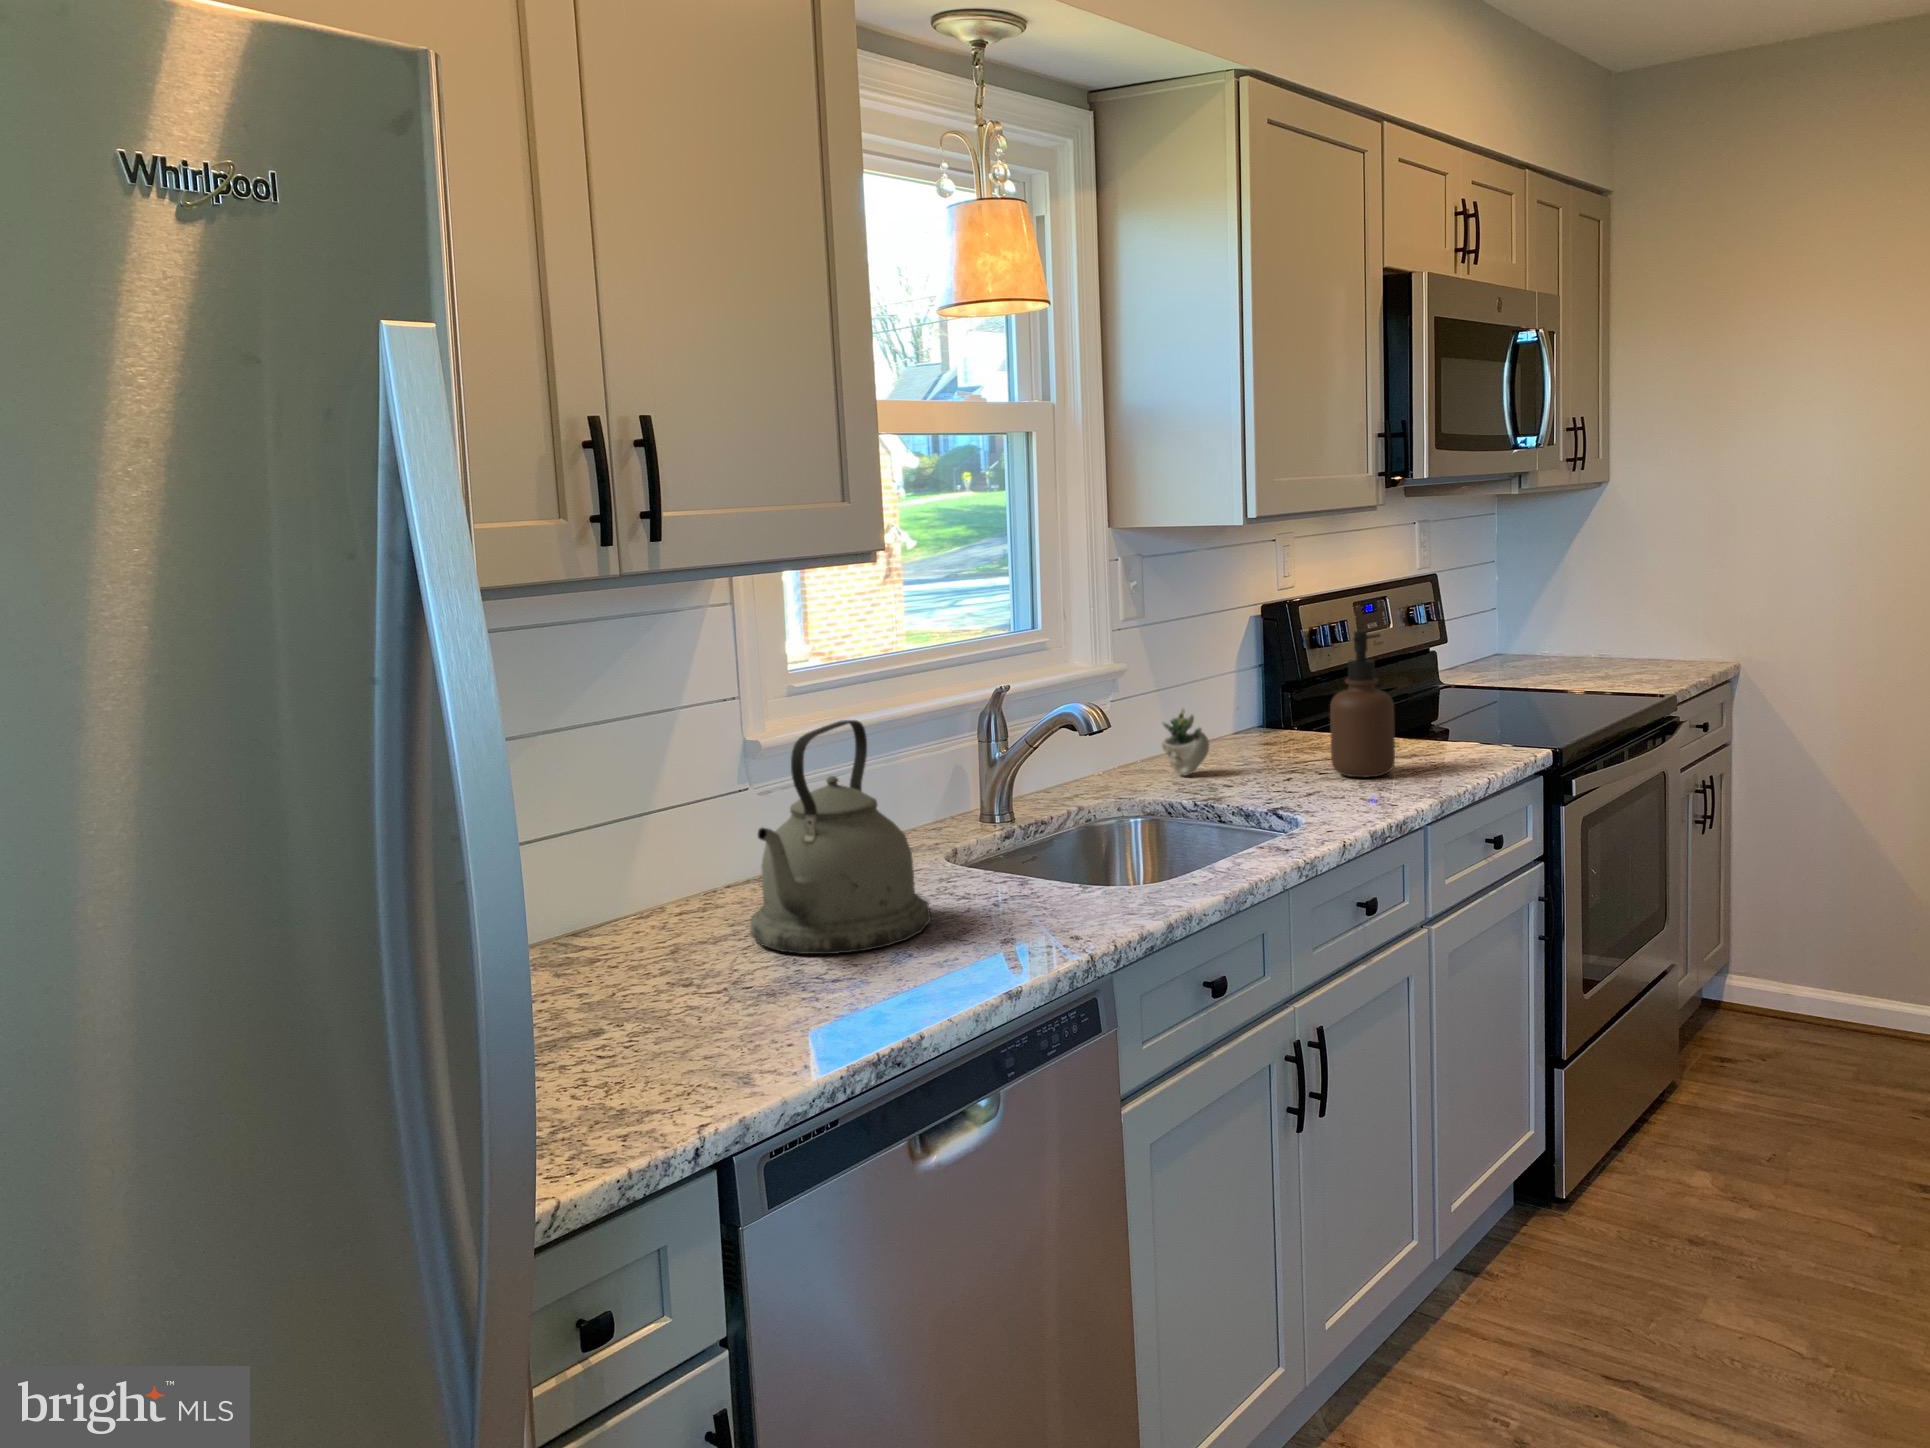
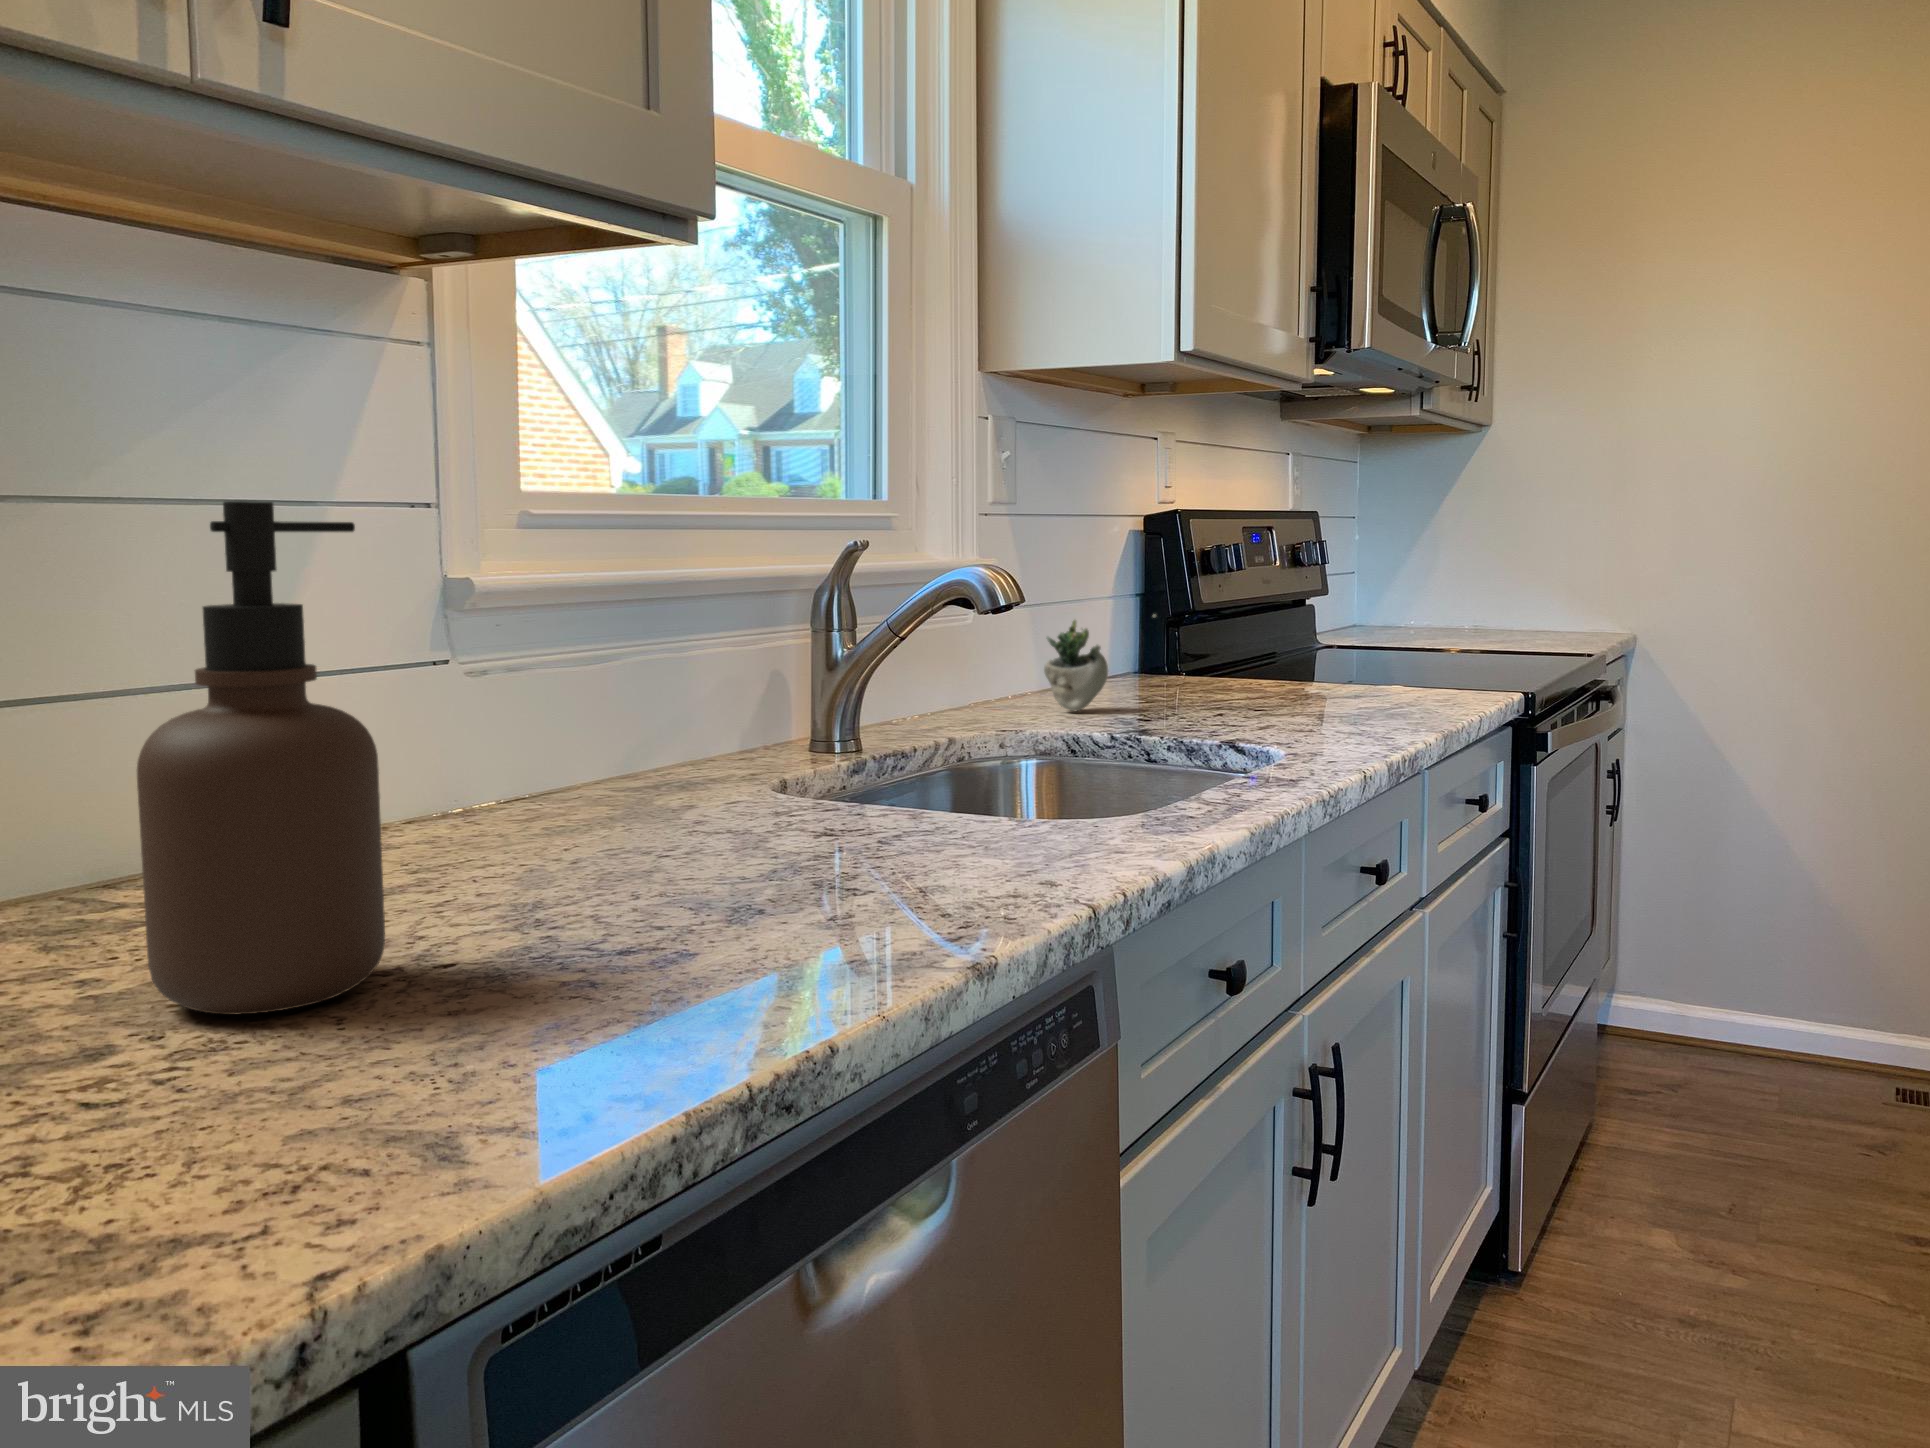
soap dispenser: present [1330,631,1395,777] -> present [137,501,385,1014]
kettle: present [750,720,931,954] -> none [453,511,782,909]

